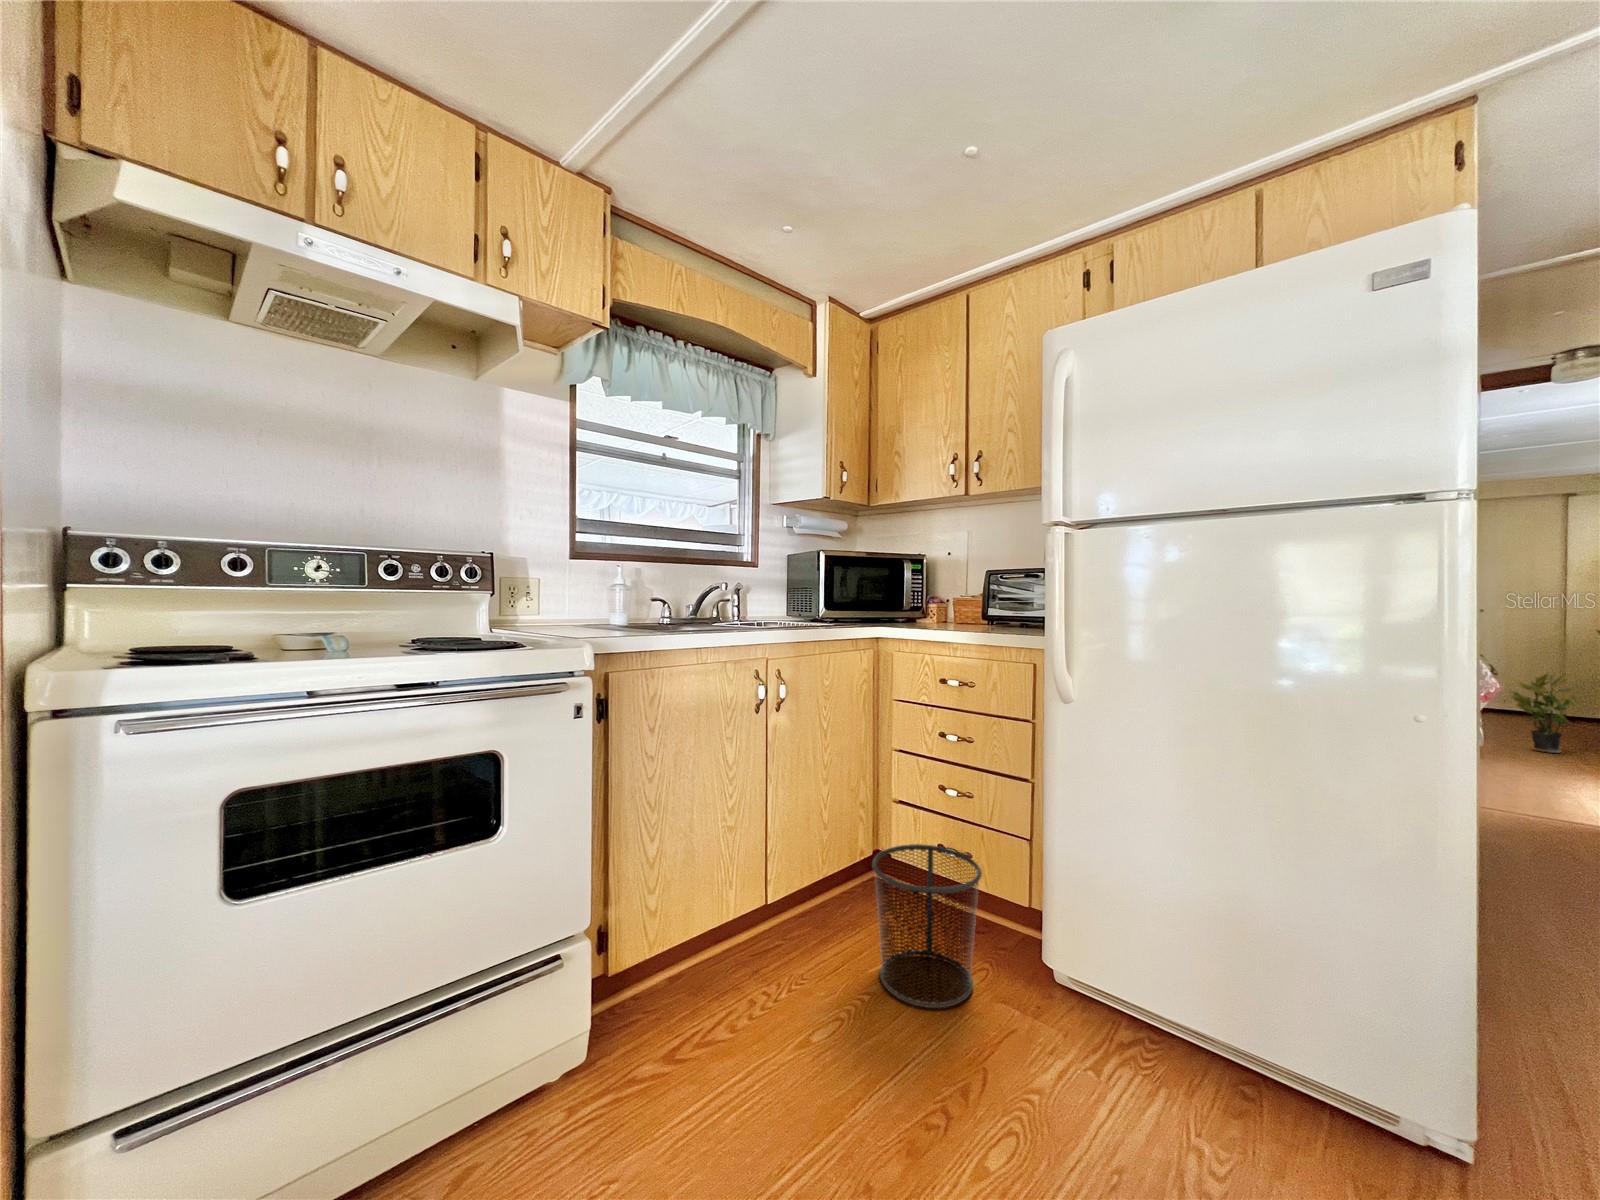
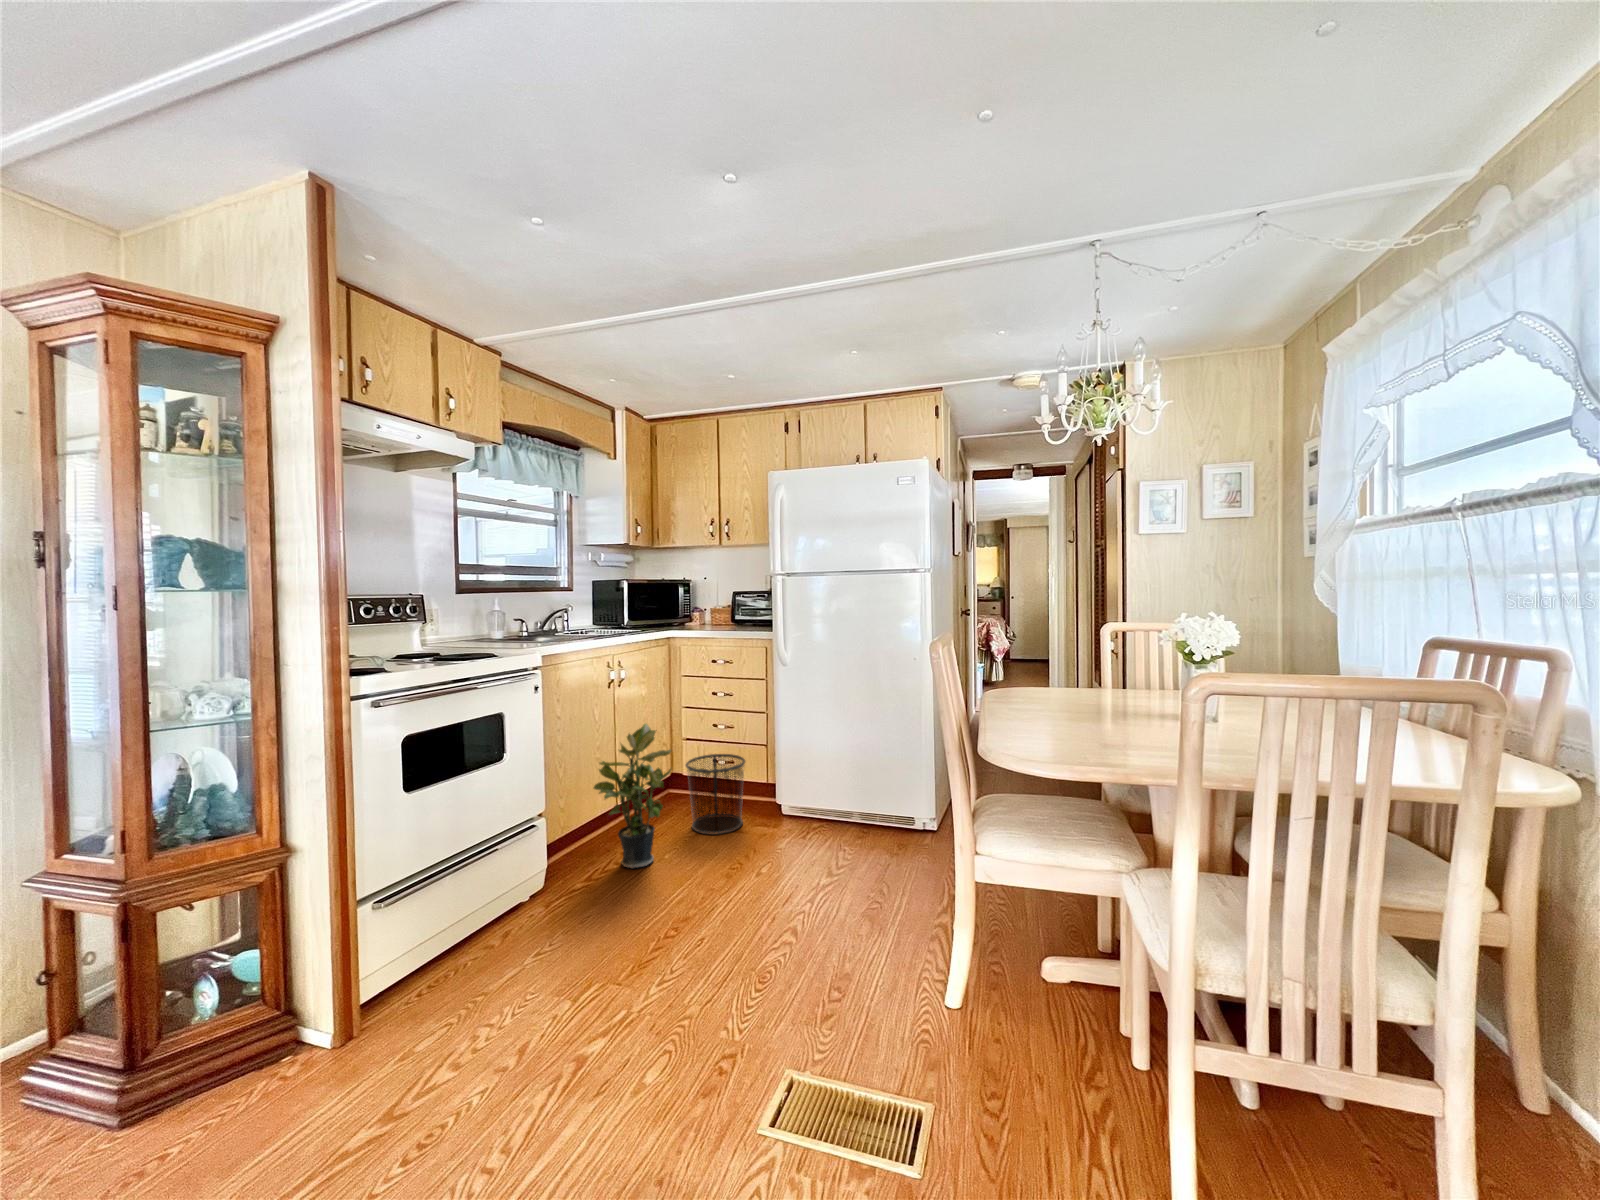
potted plant: present [1511,673,1578,753] -> present [594,724,672,869]

